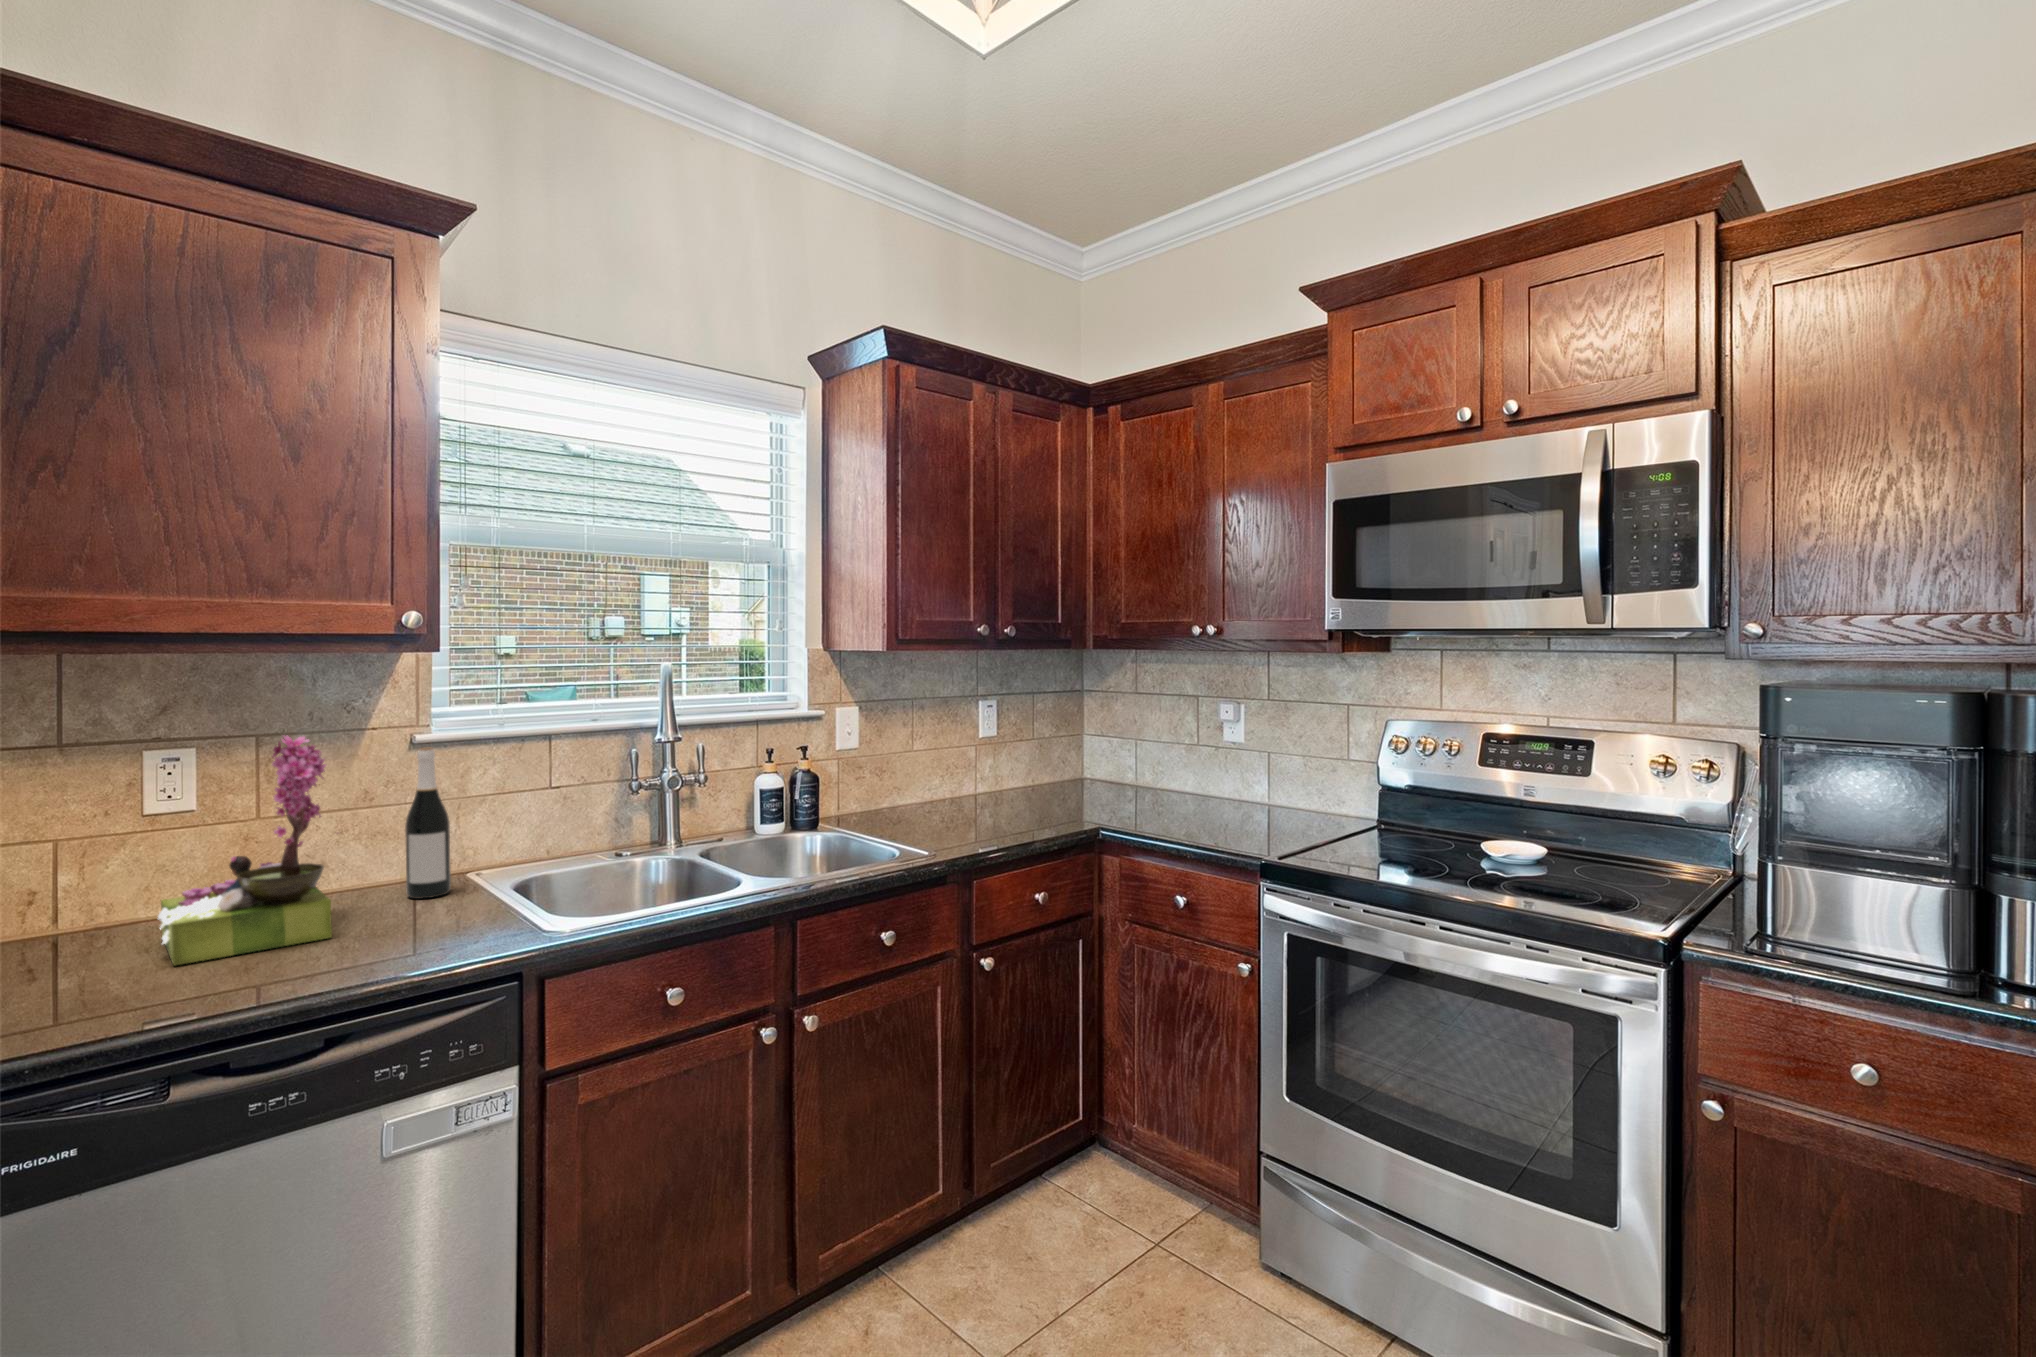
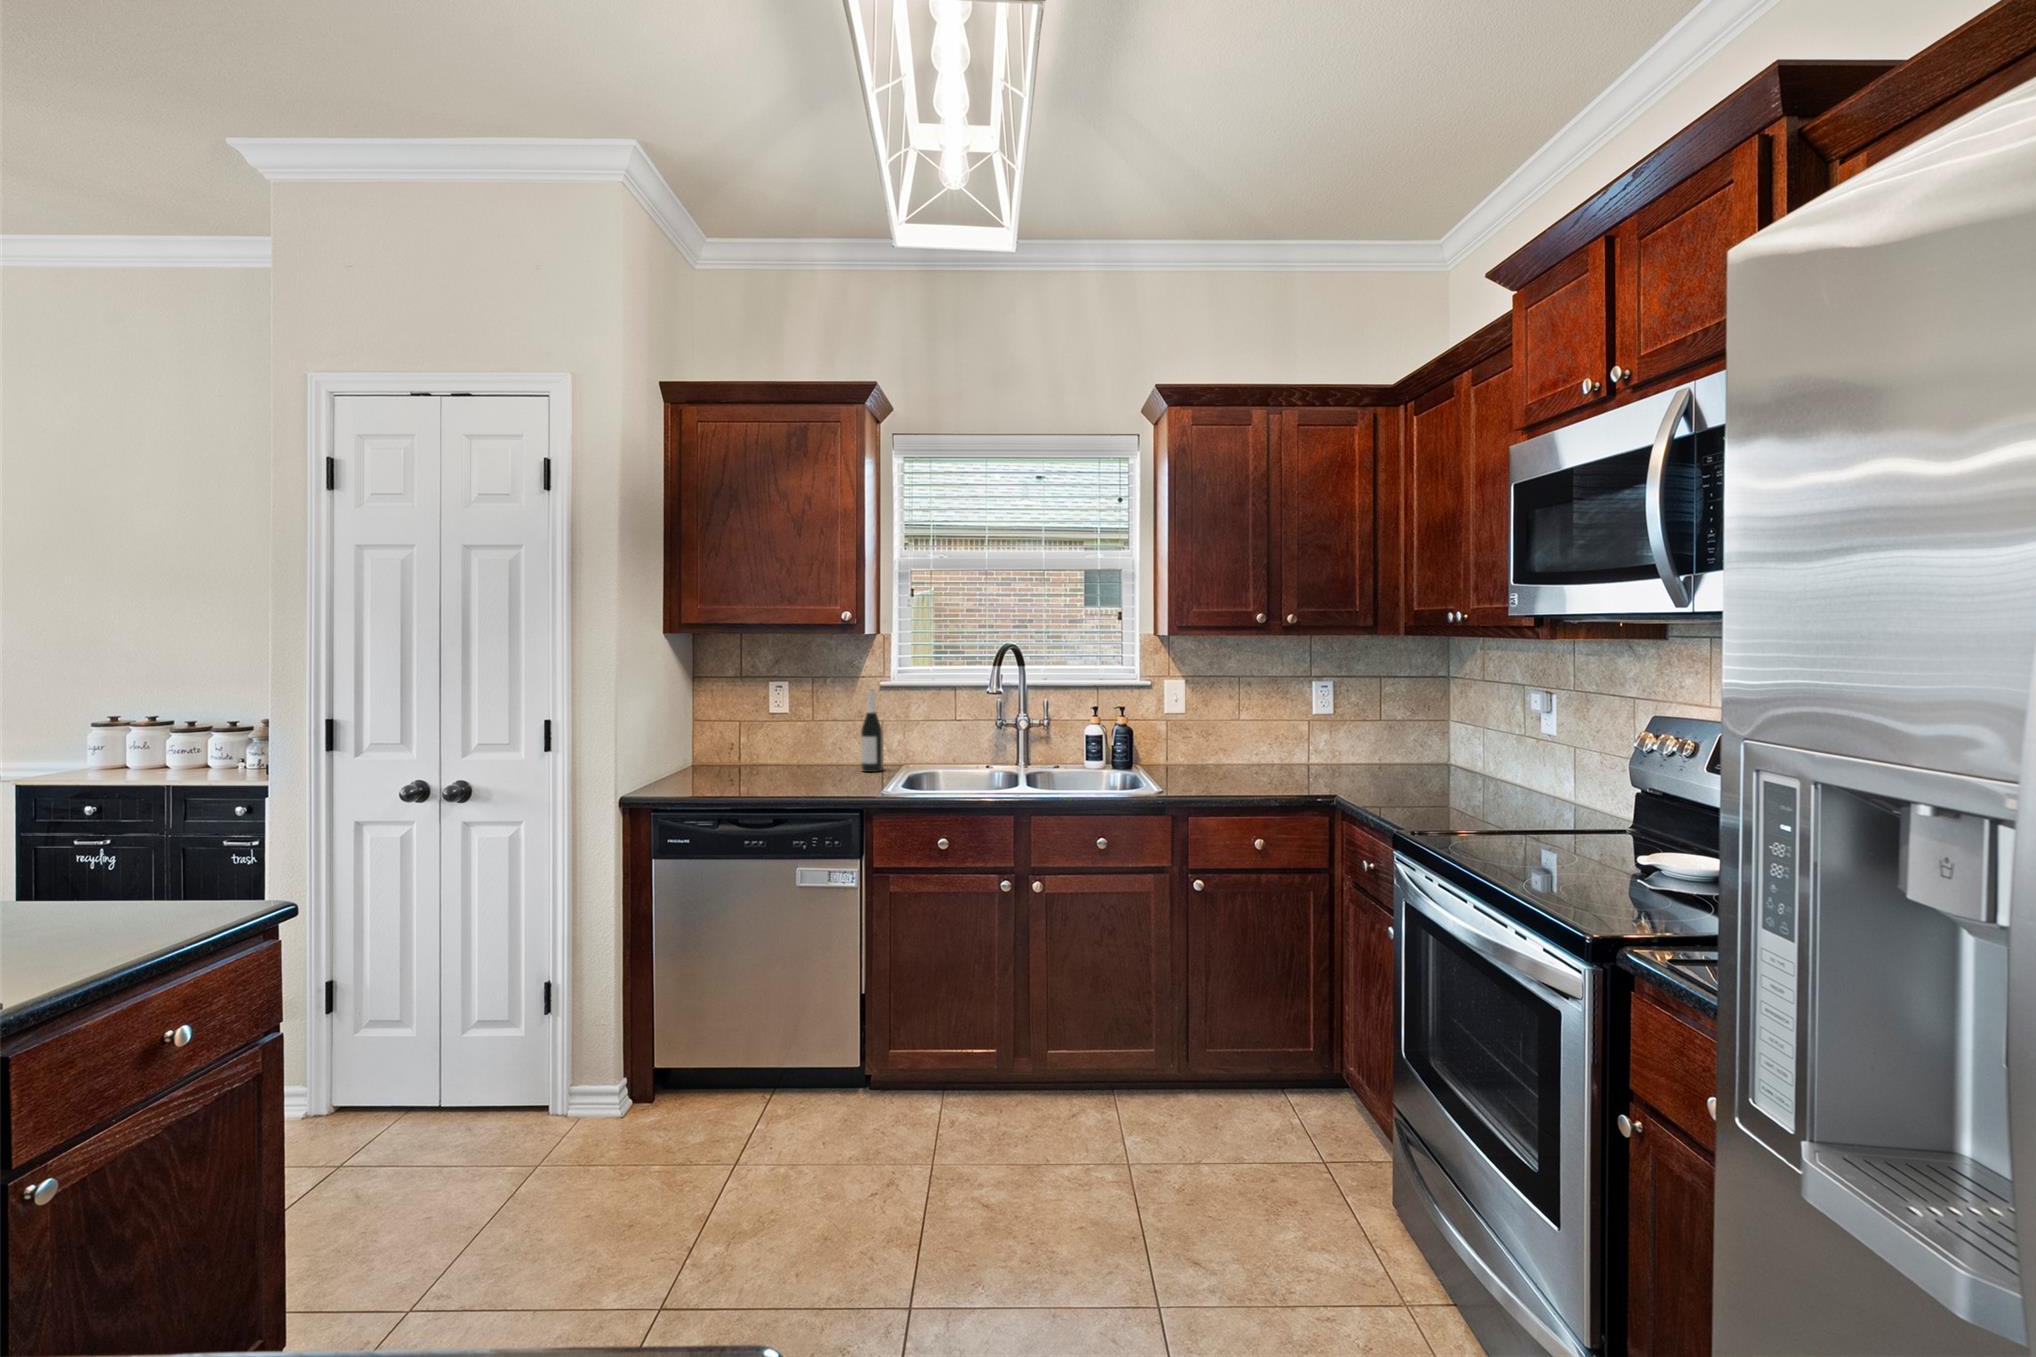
flower arrangement: present [158,736,332,966] -> none [741,677,820,780]

